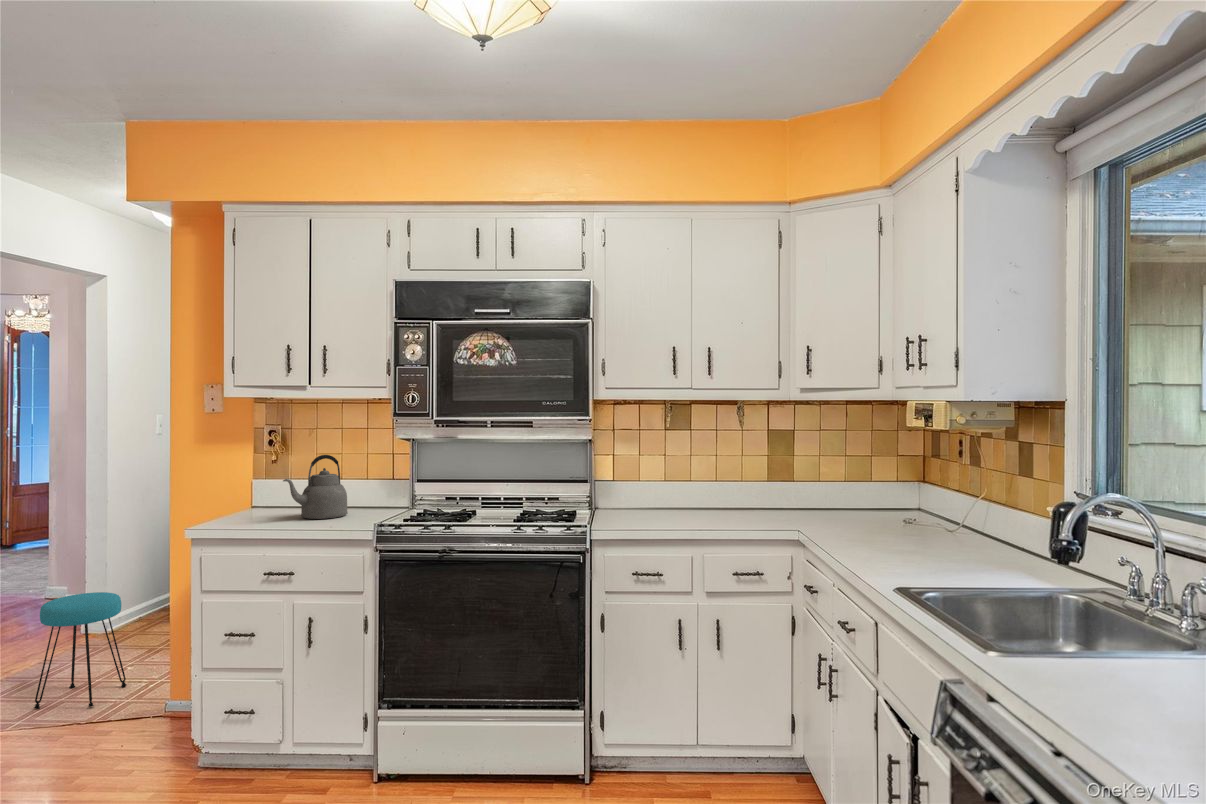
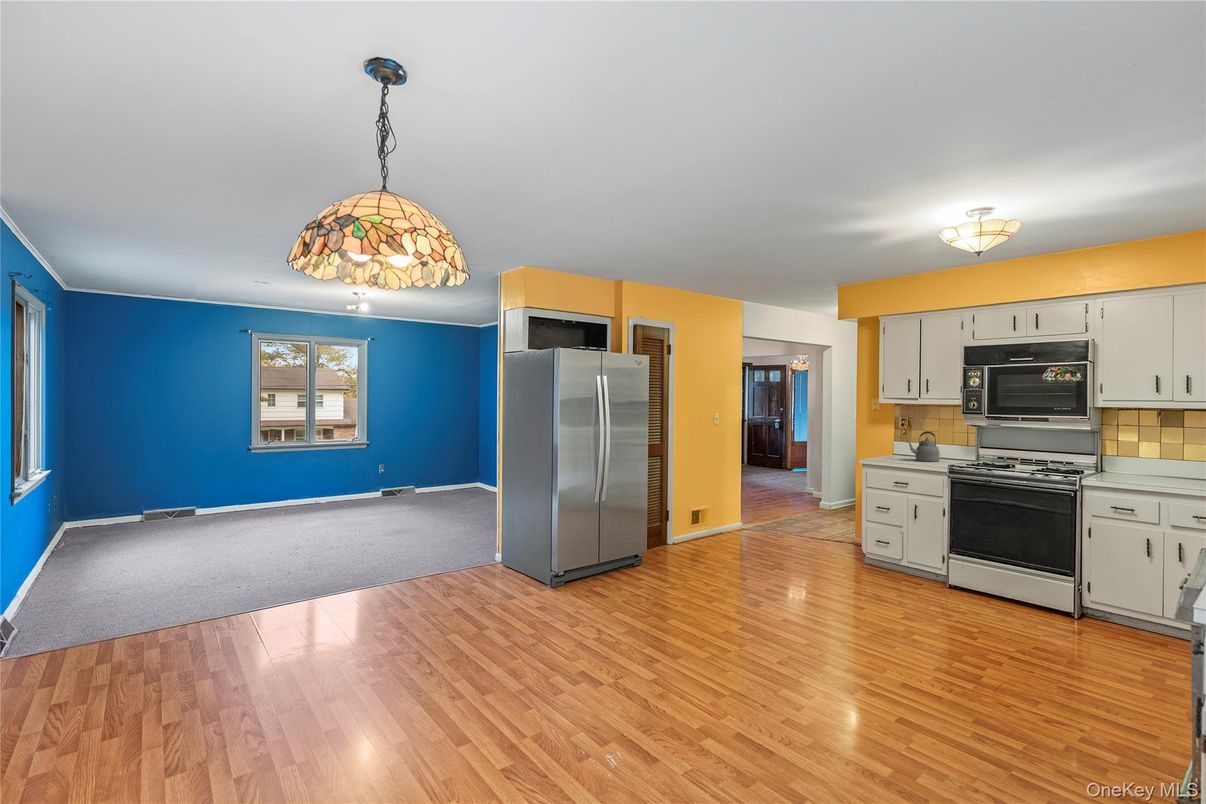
stool: present [34,592,127,708] -> none [806,487,841,534]

